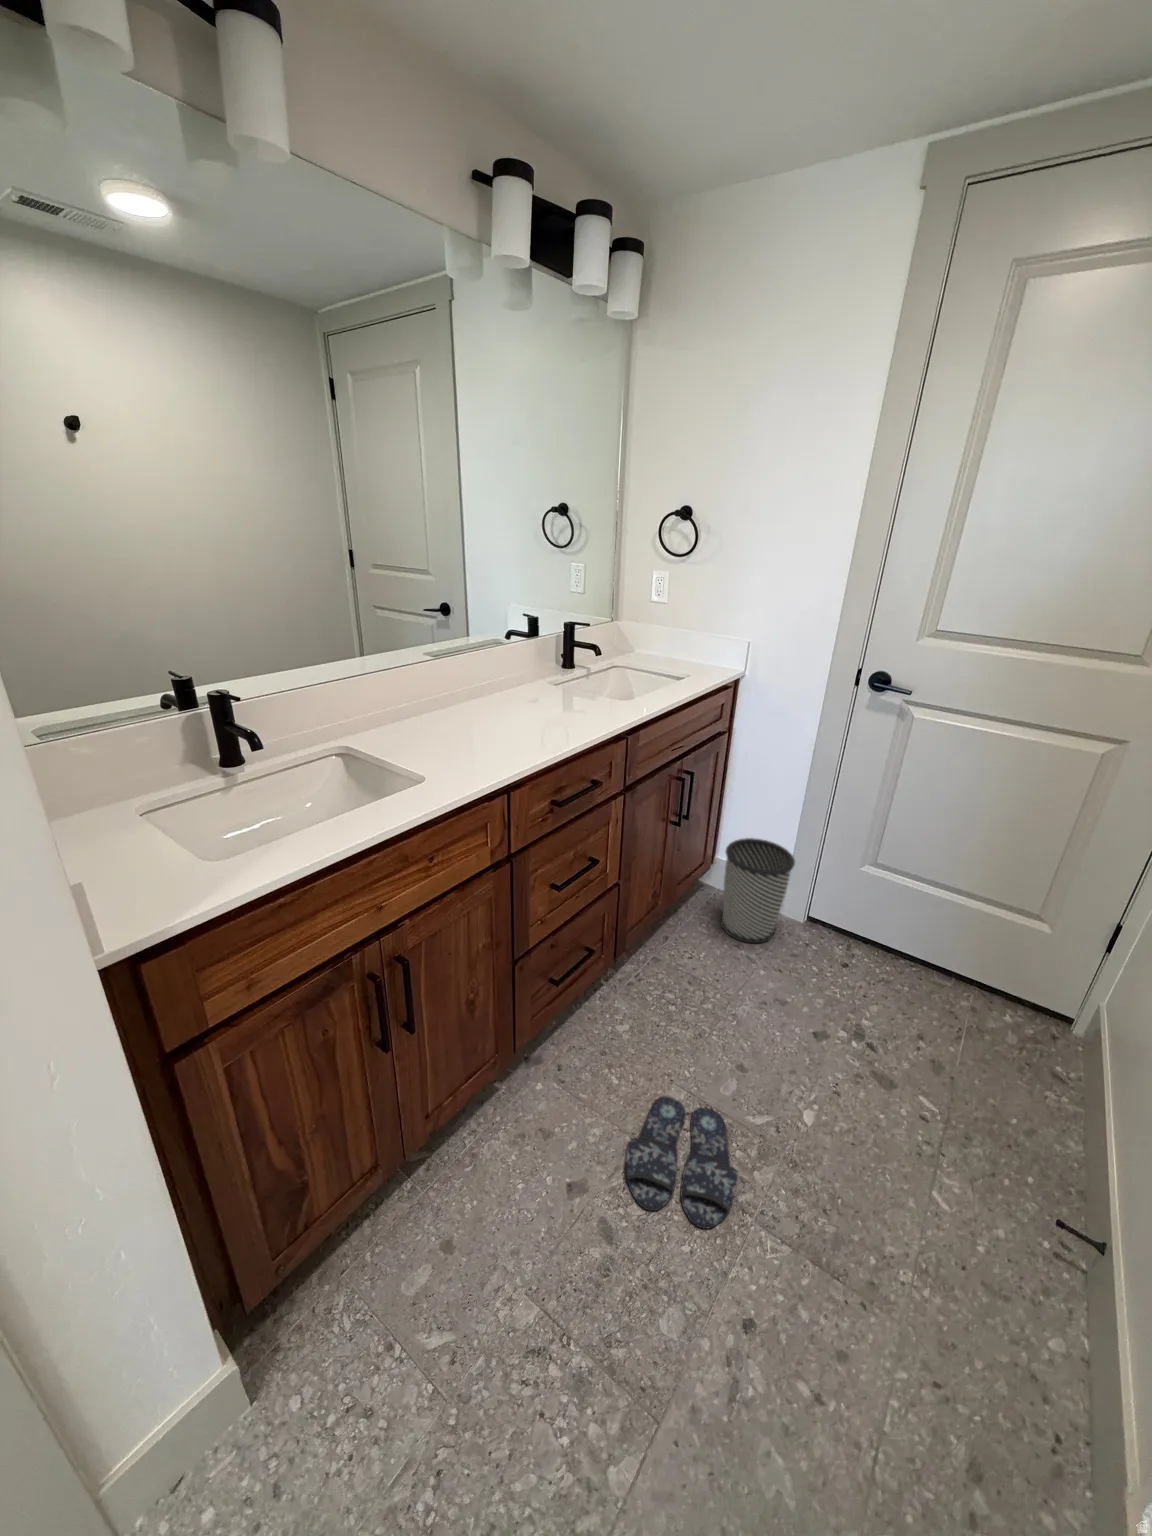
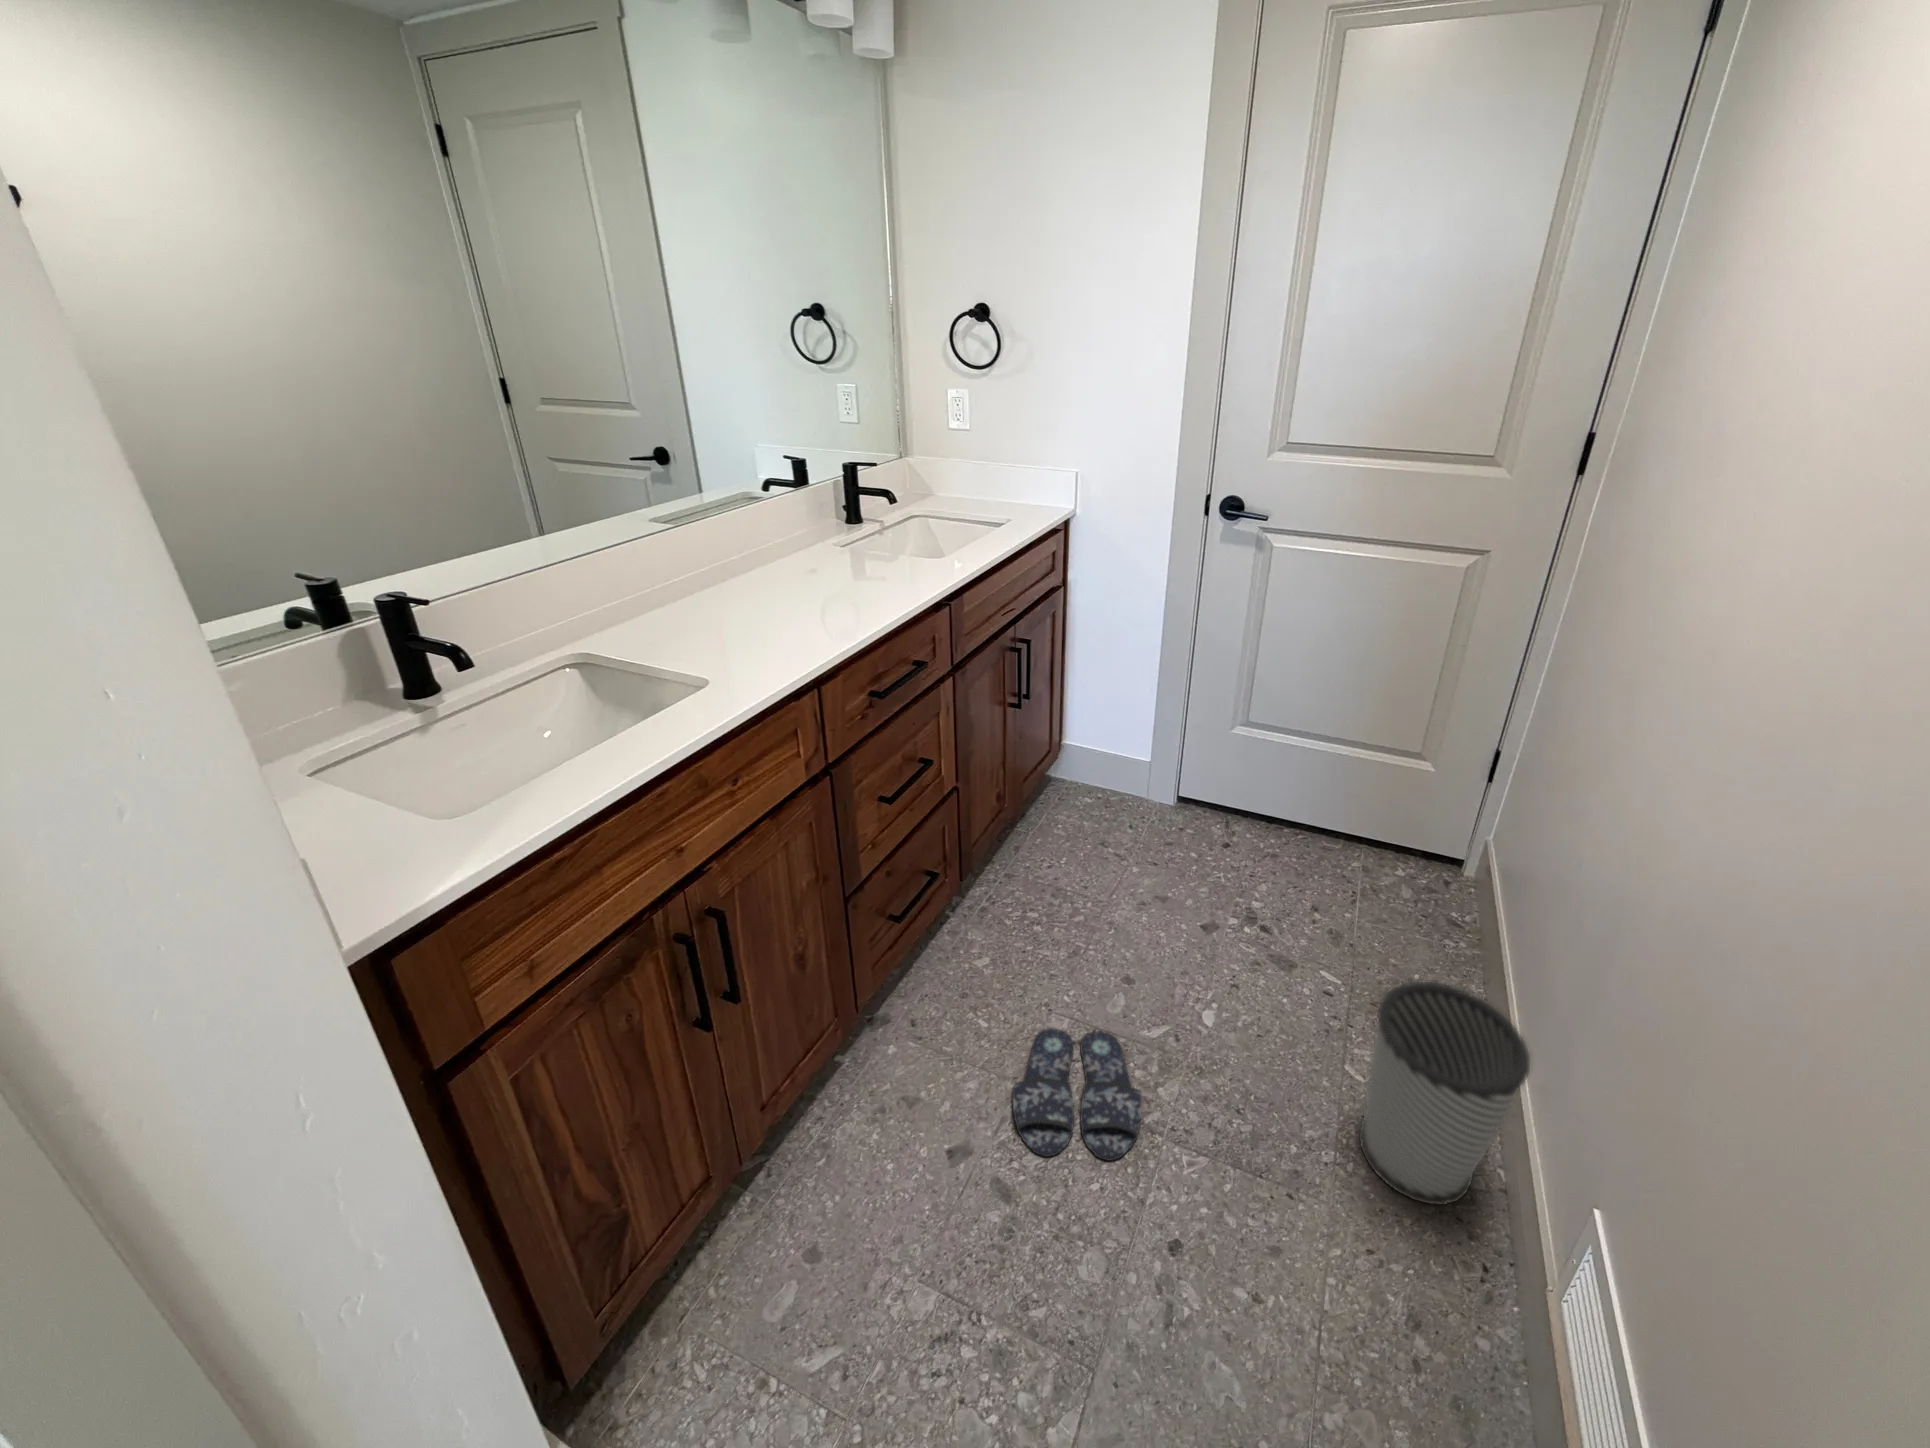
wastebasket: present [721,838,795,943] -> present [1359,982,1530,1205]

